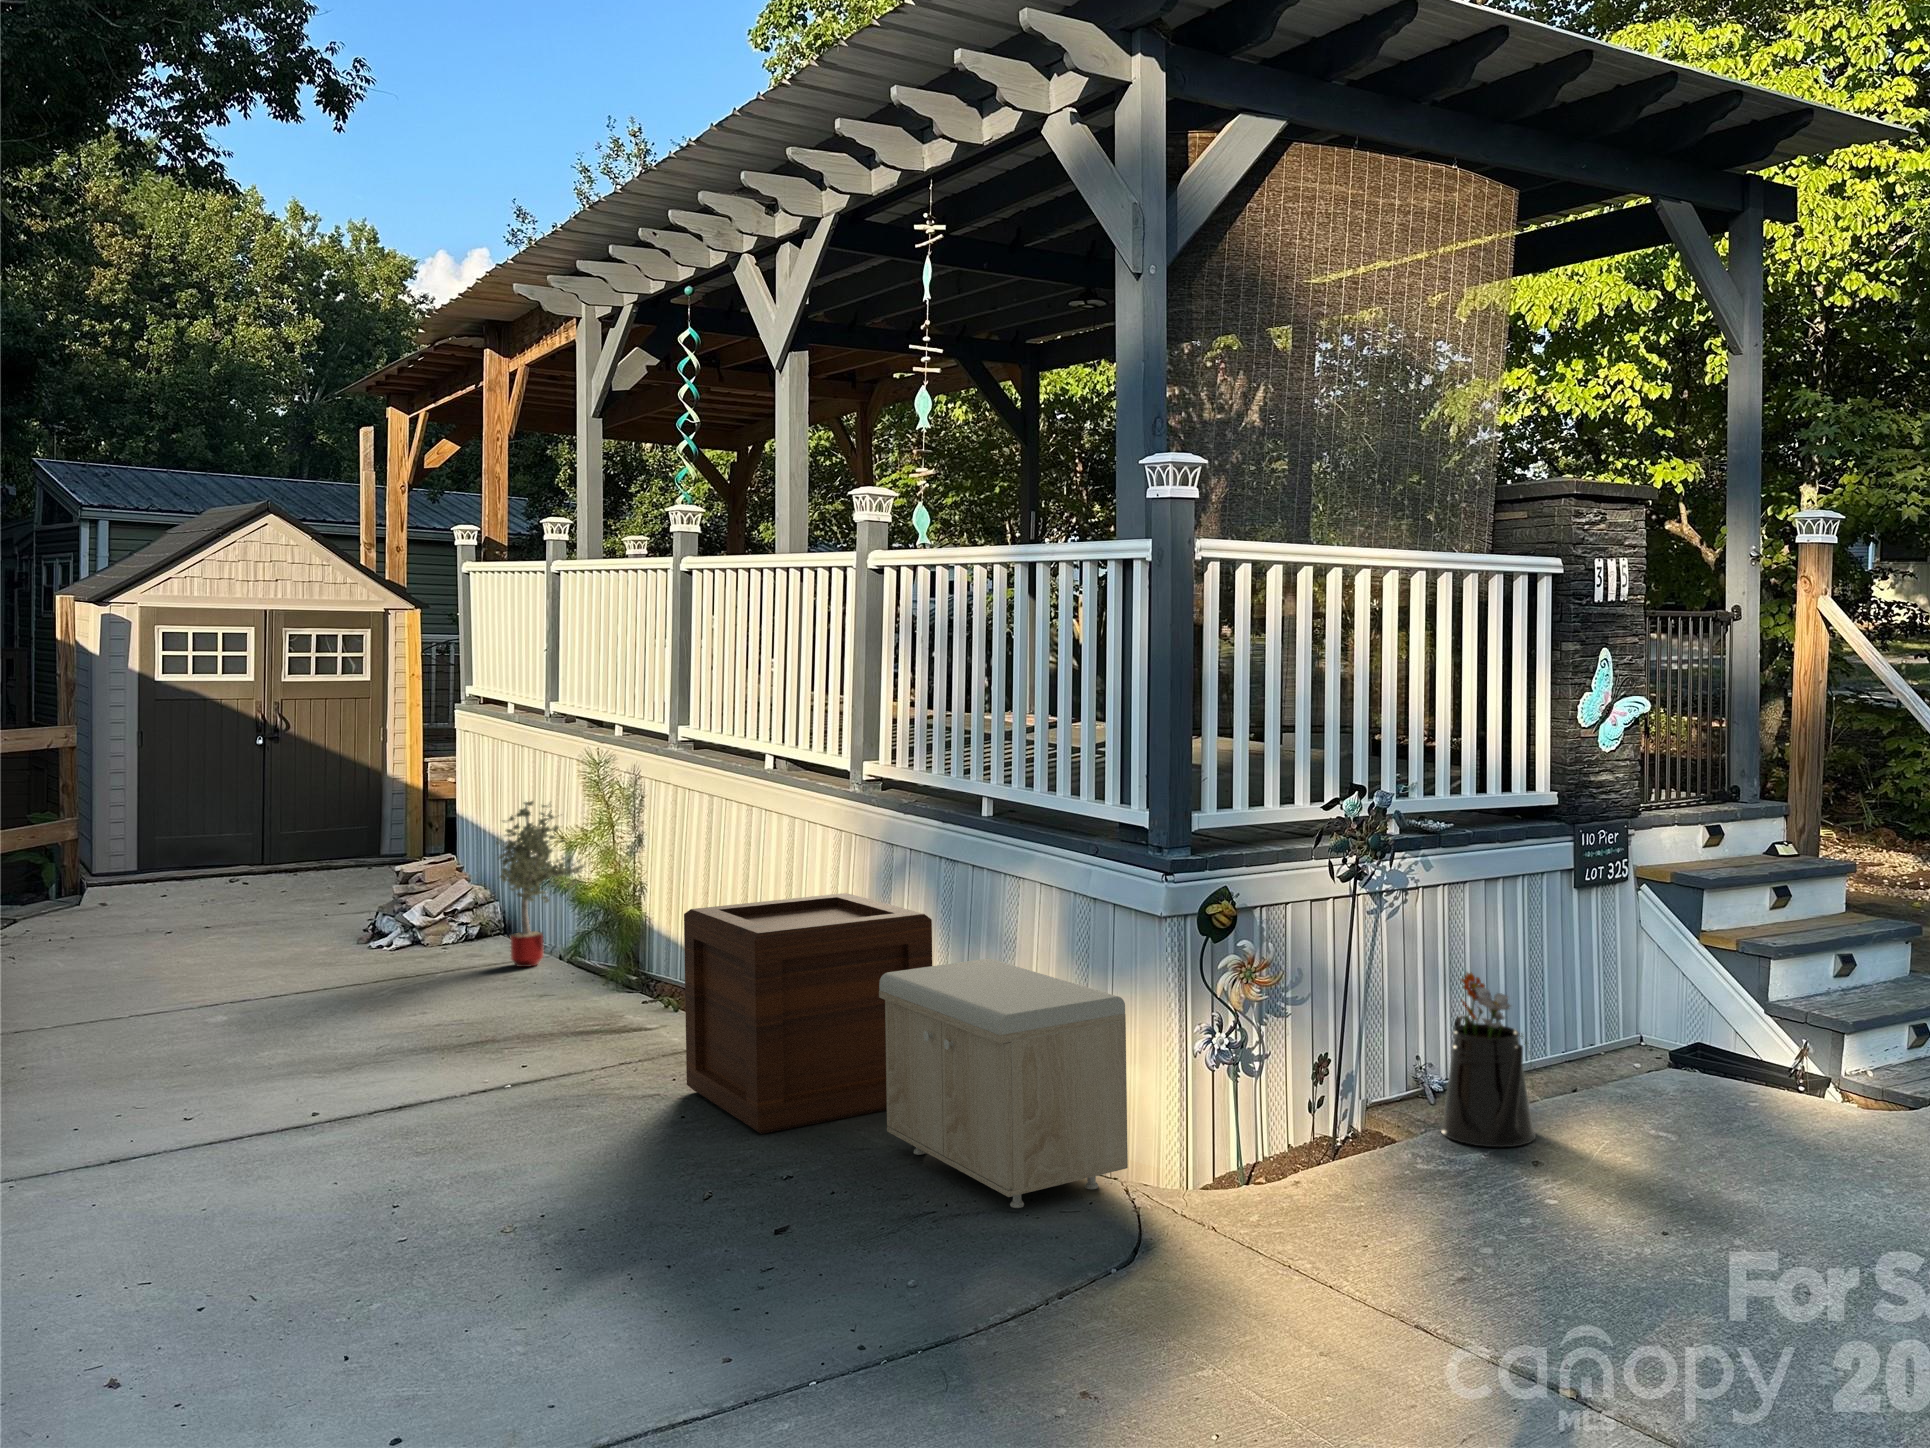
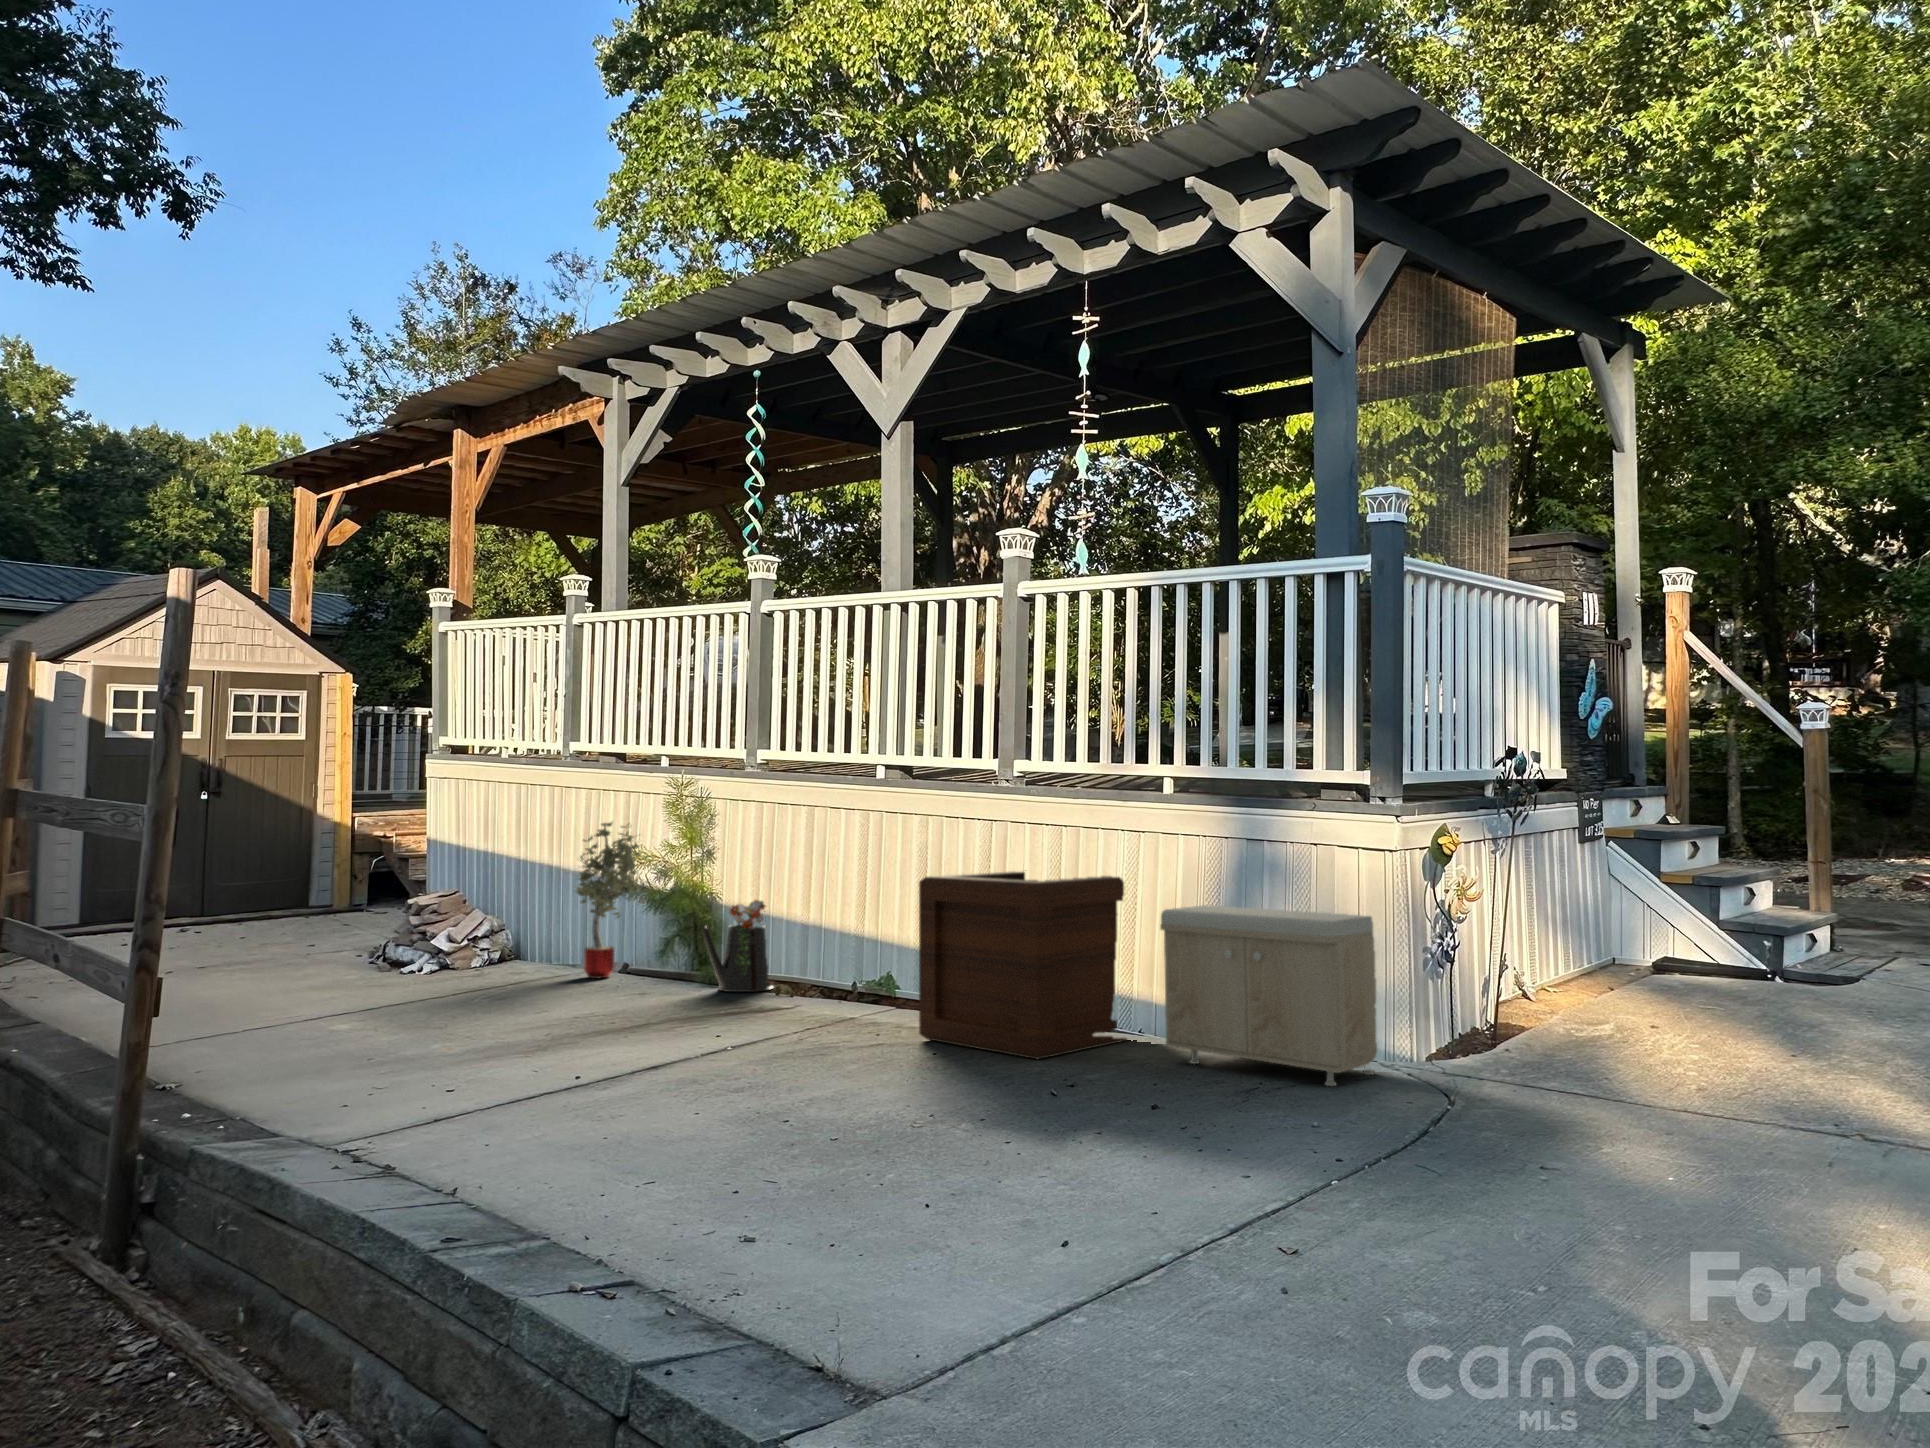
watering can: present [1440,973,1536,1147] -> present [702,900,774,992]

